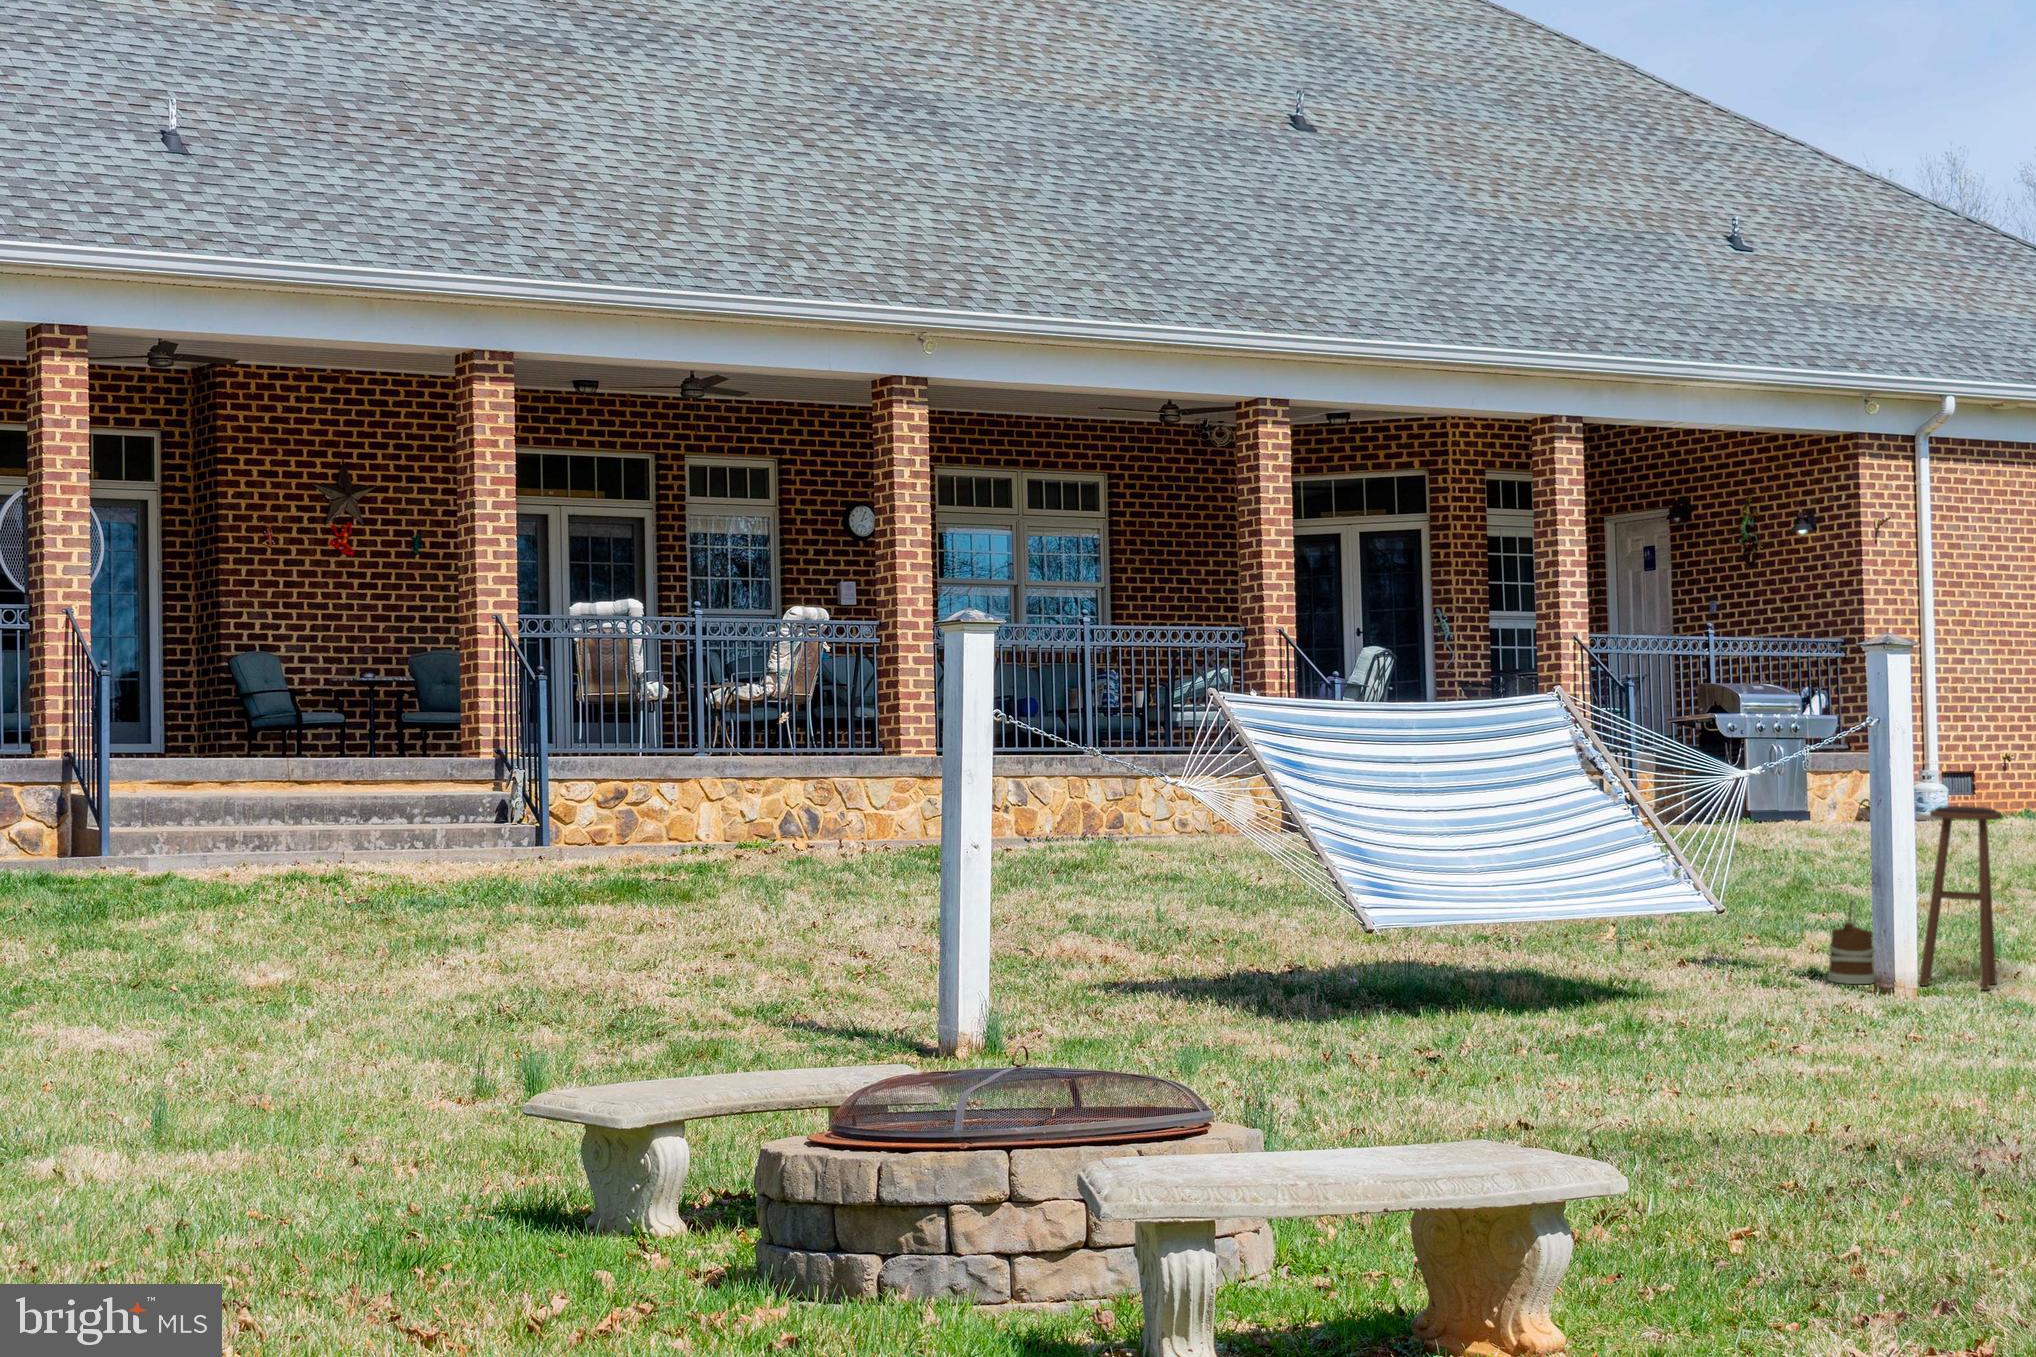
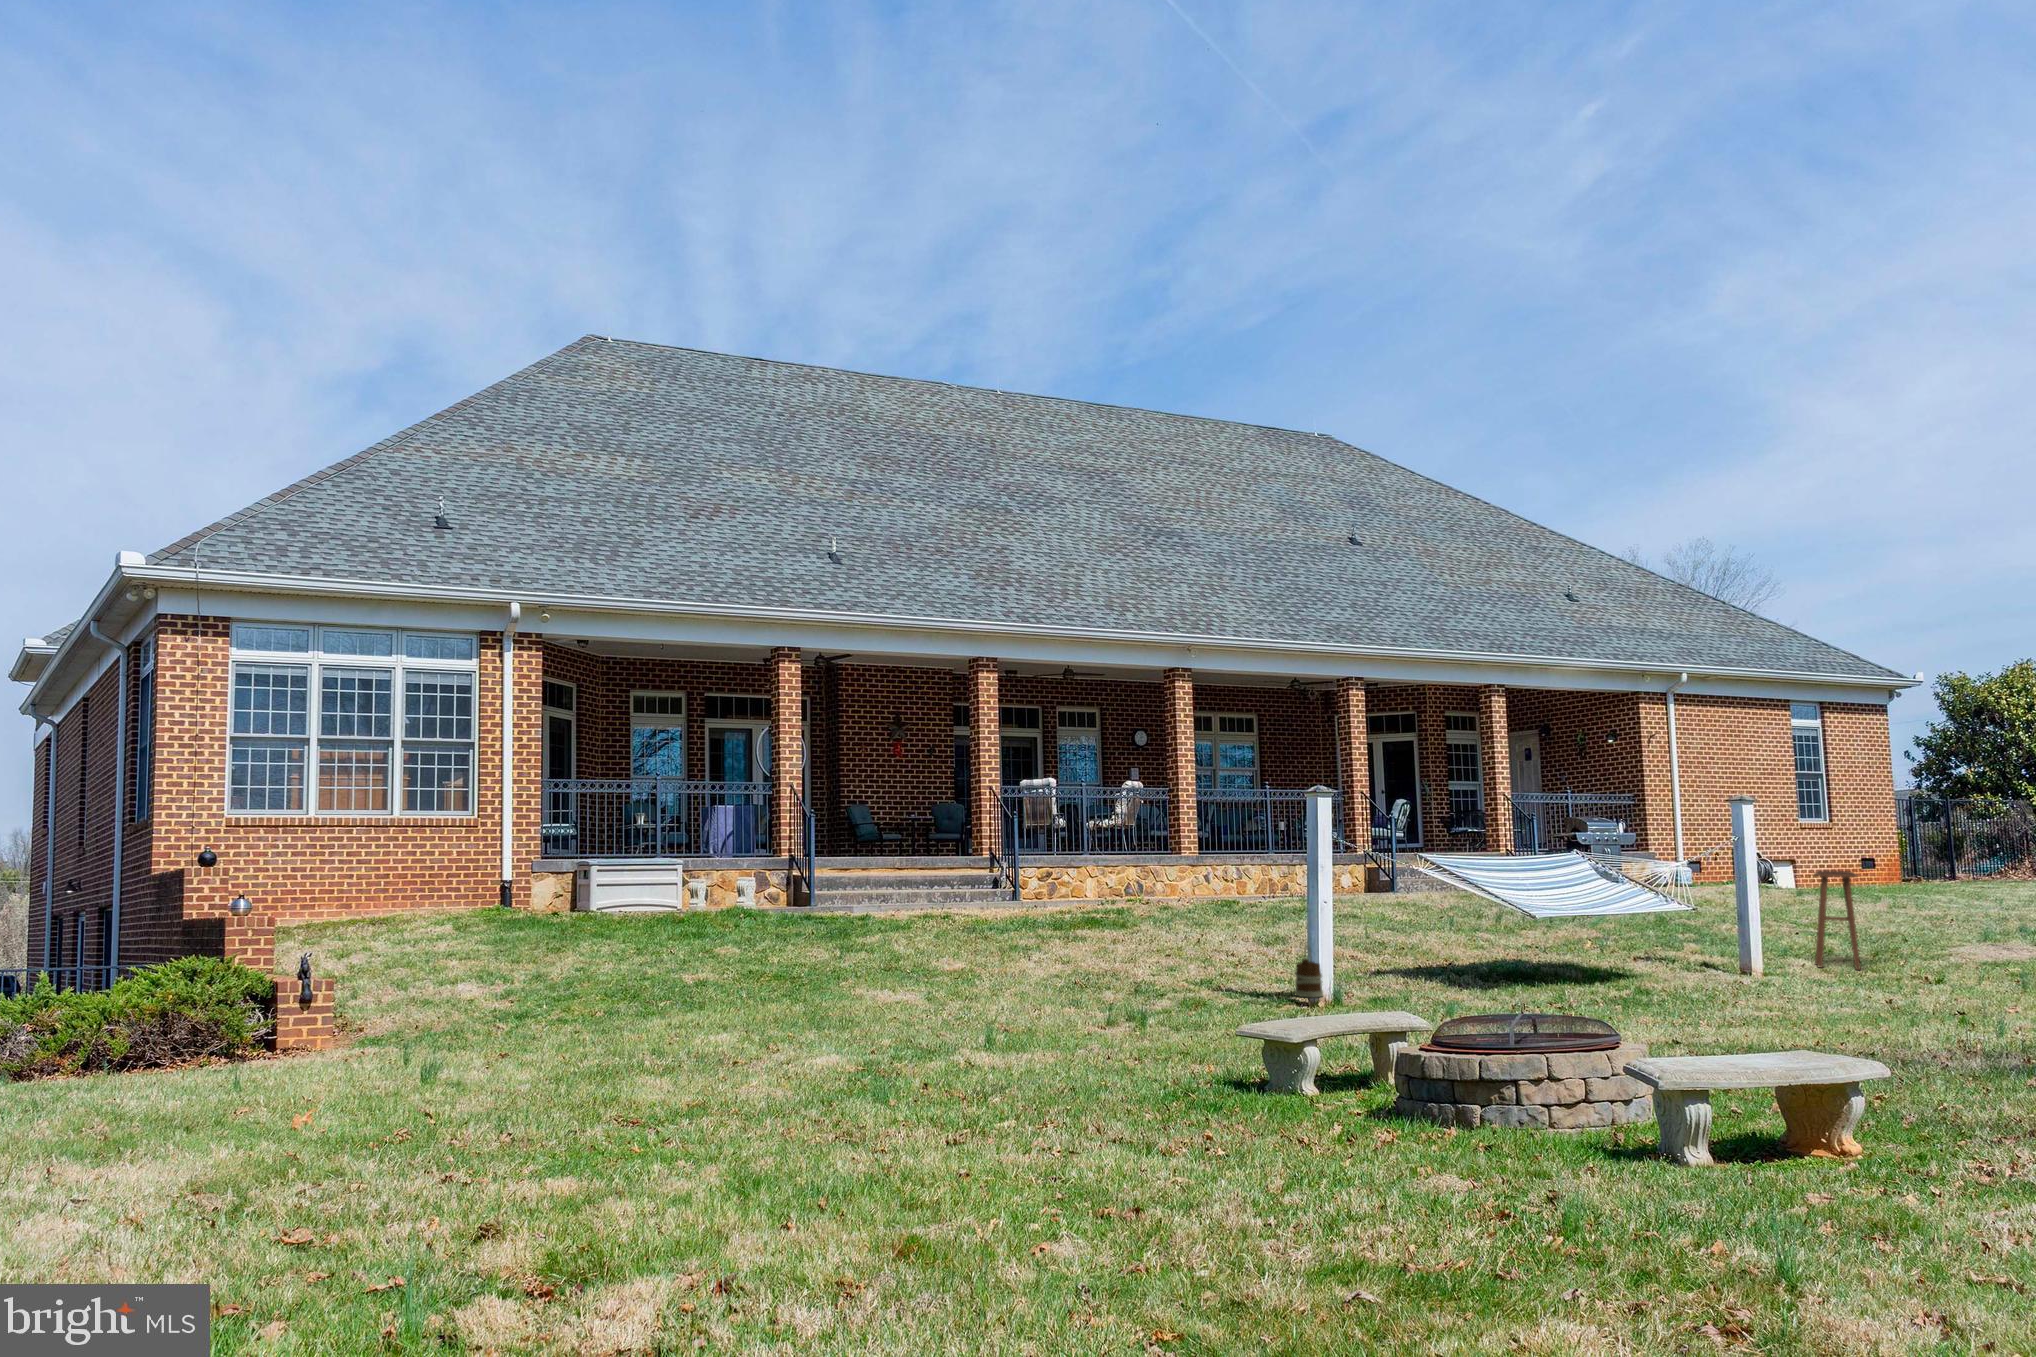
wooden bucket: present [1827,899,1875,984] -> present [1295,958,1323,997]

